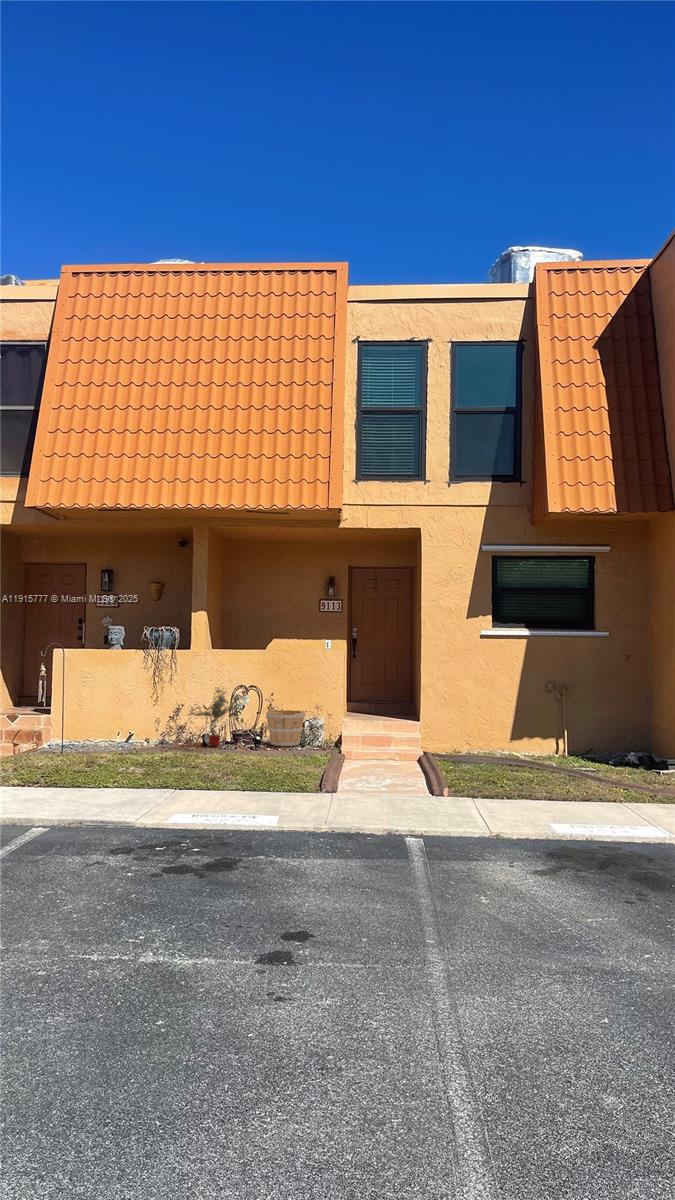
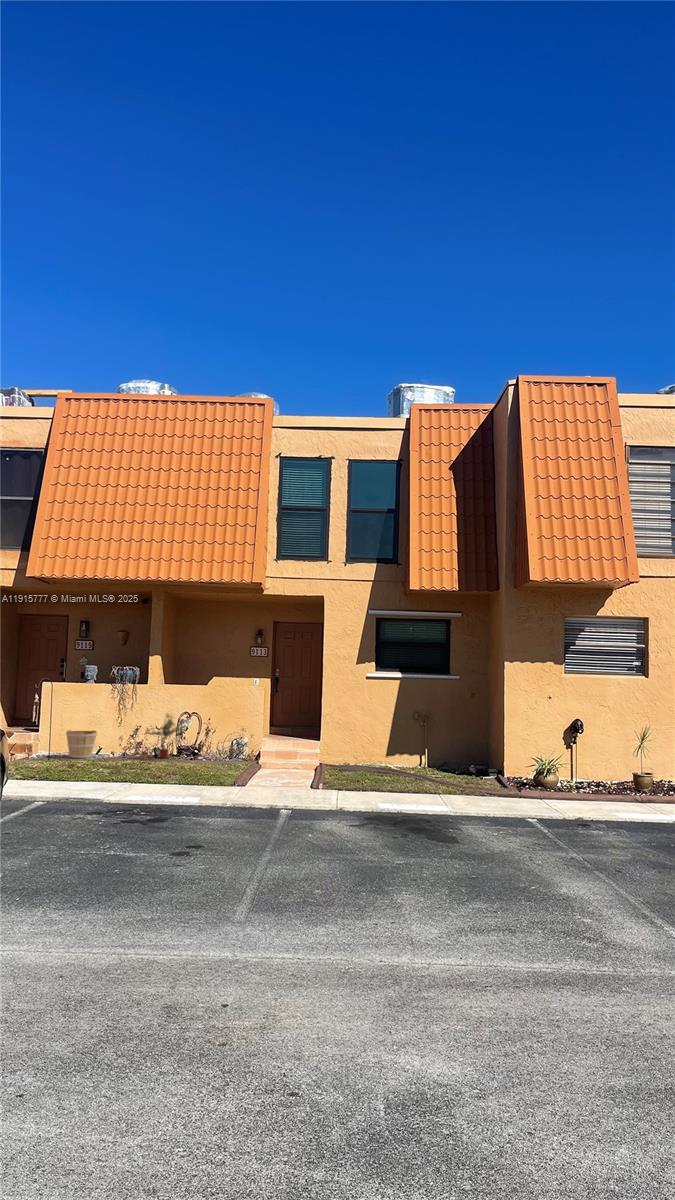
wooden bucket: present [266,709,306,746] -> present [66,730,97,758]

